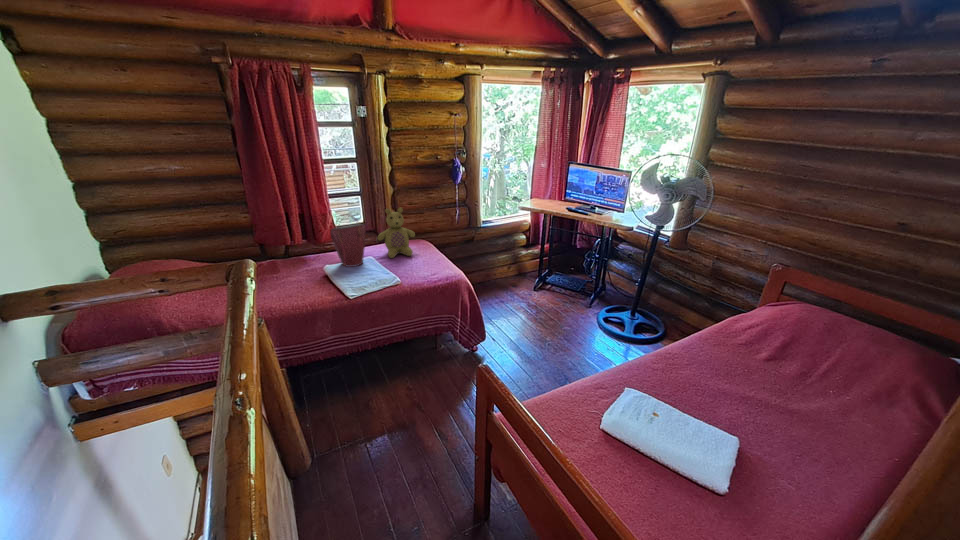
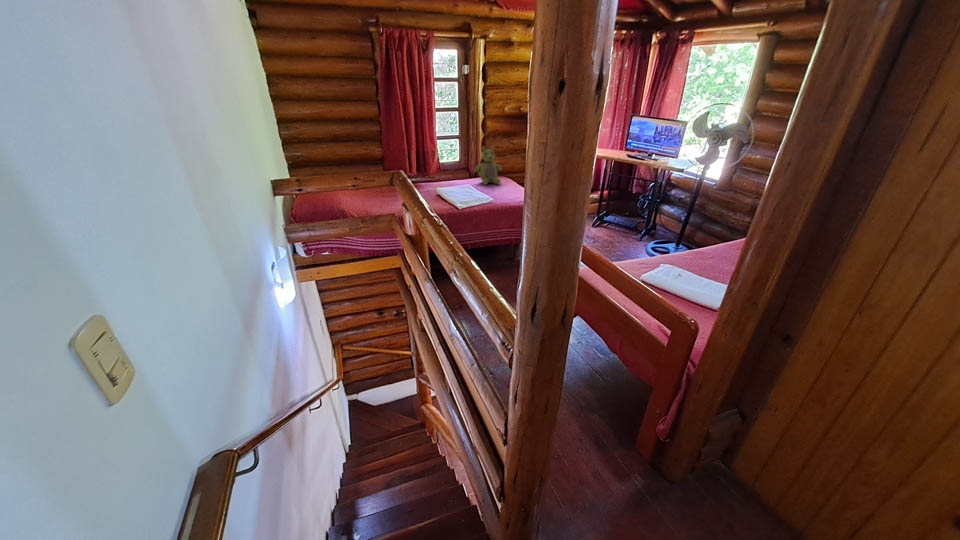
handbag: present [331,215,366,267] -> none [444,148,468,188]

